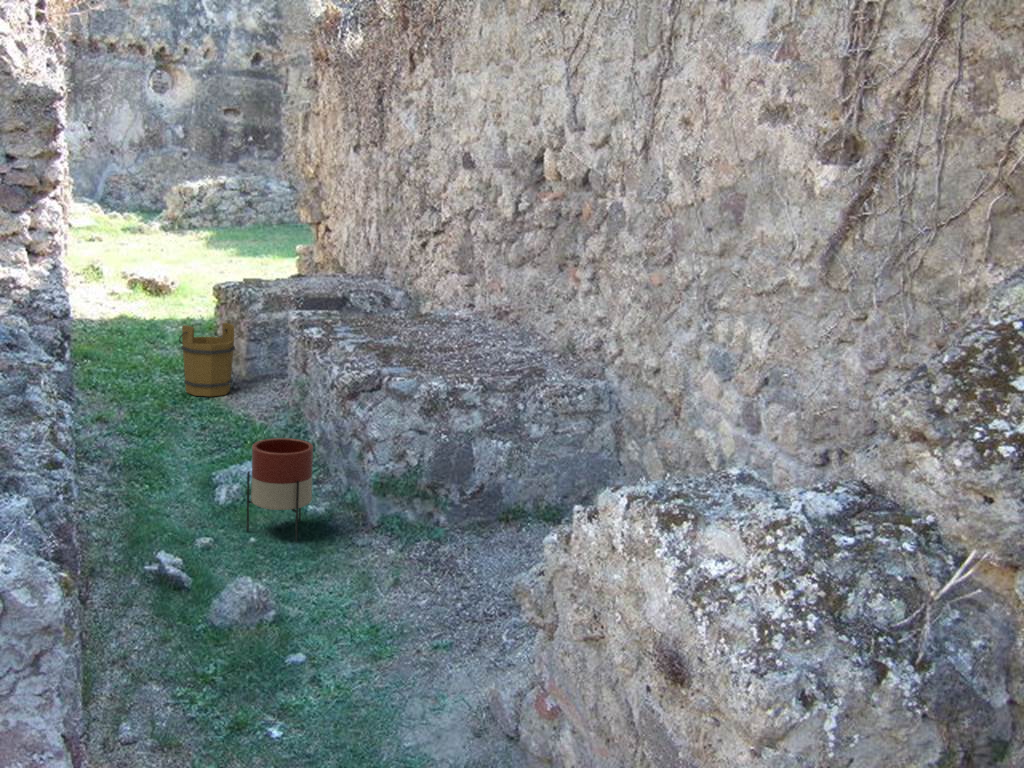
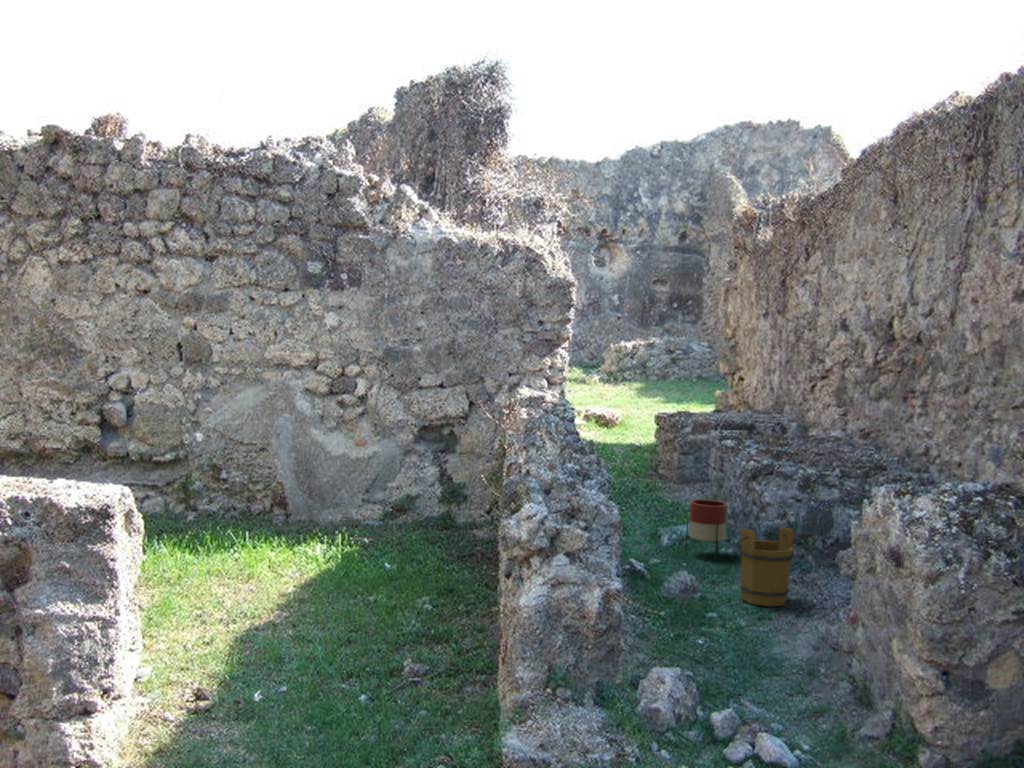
bucket: present [179,323,235,396] -> present [736,527,794,607]

